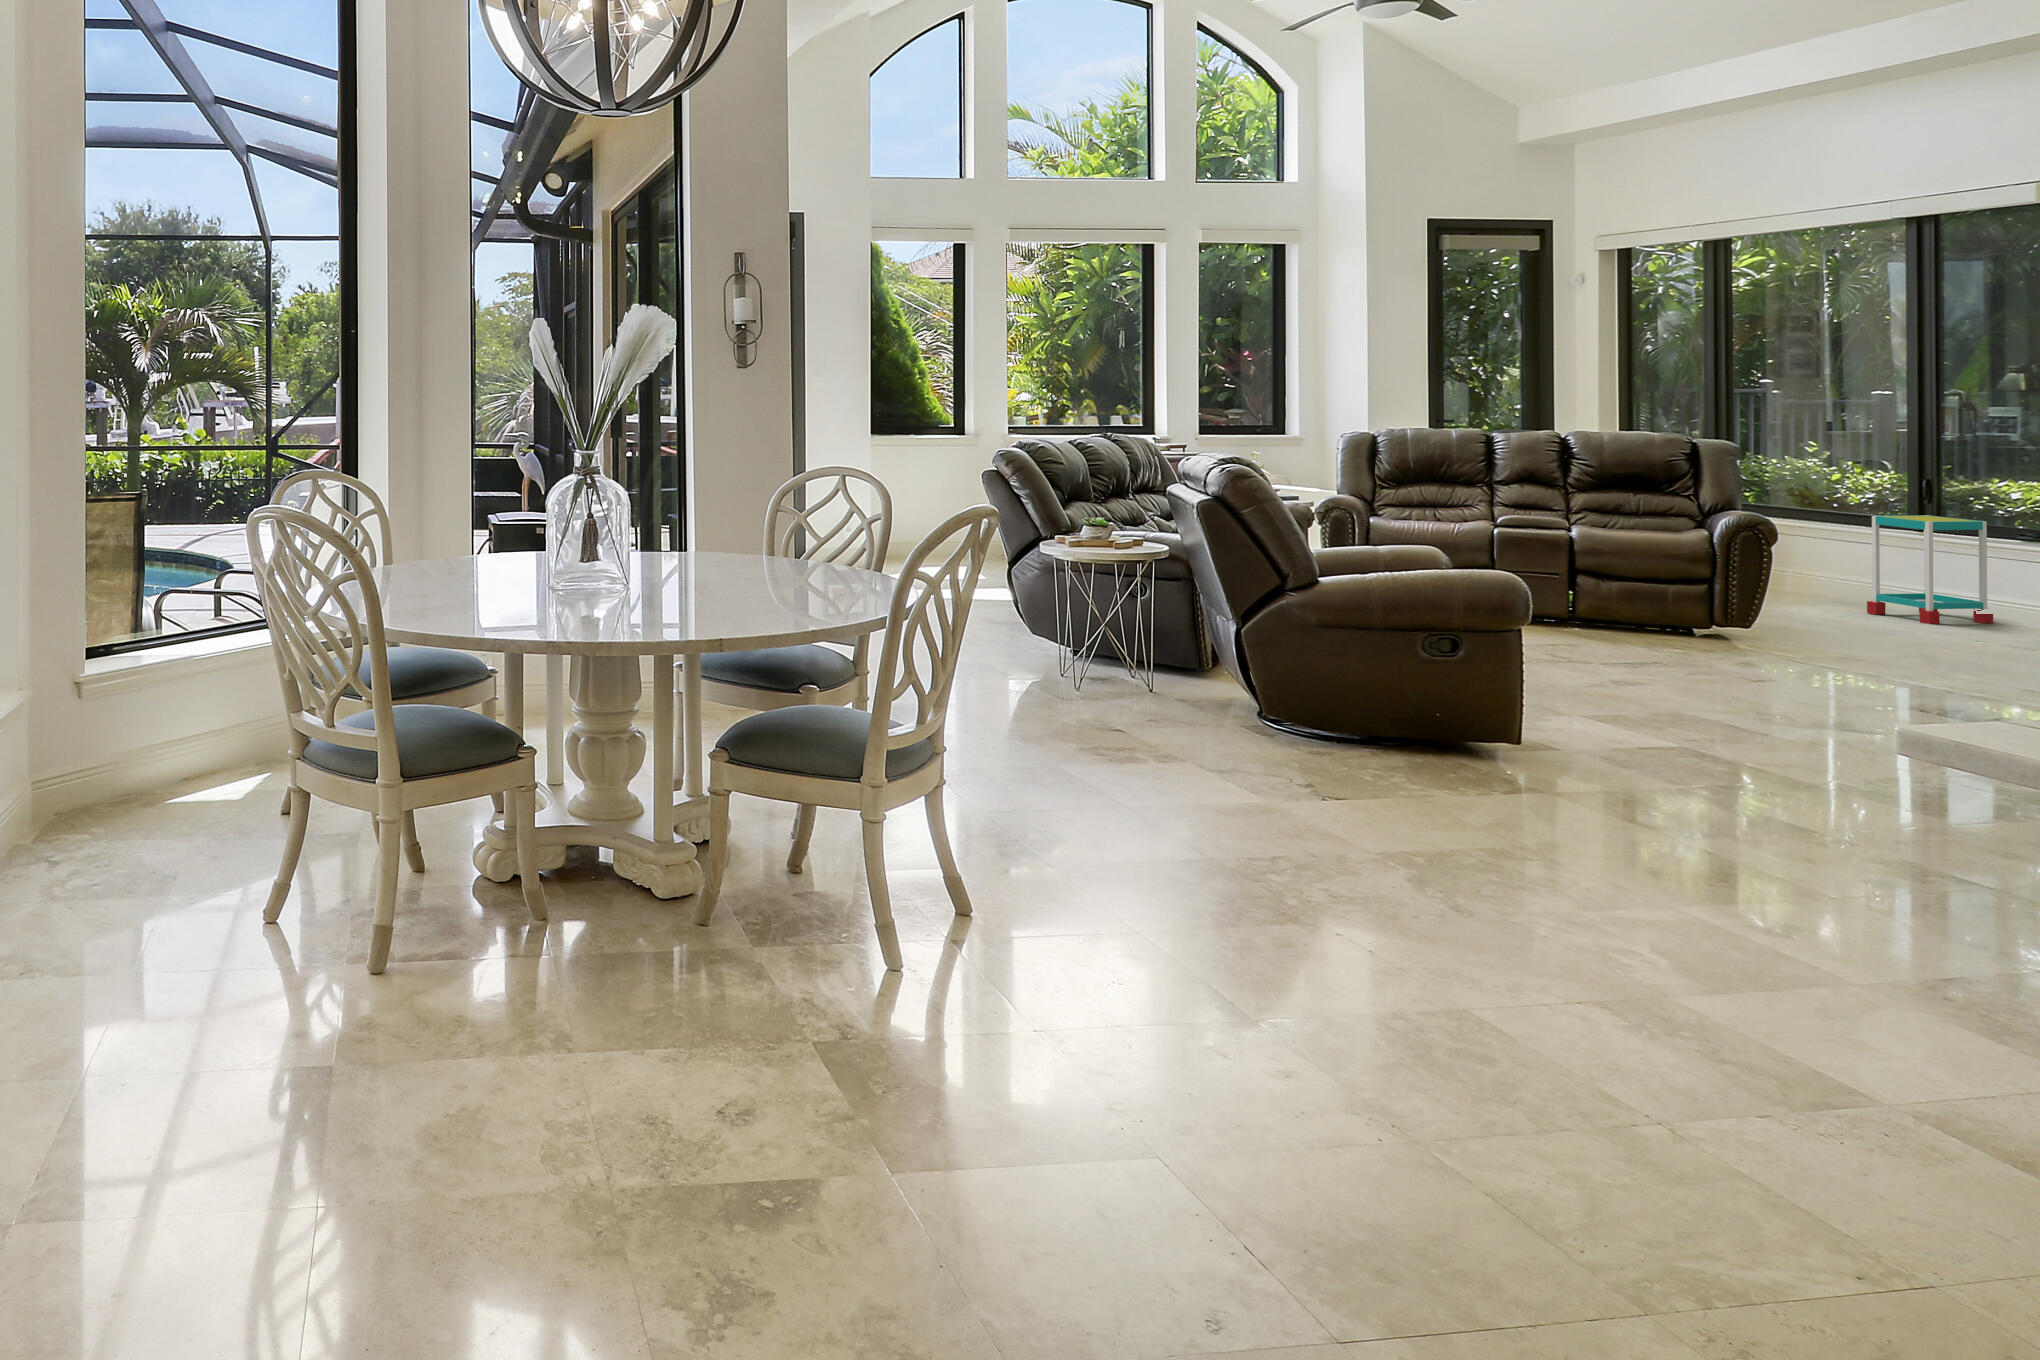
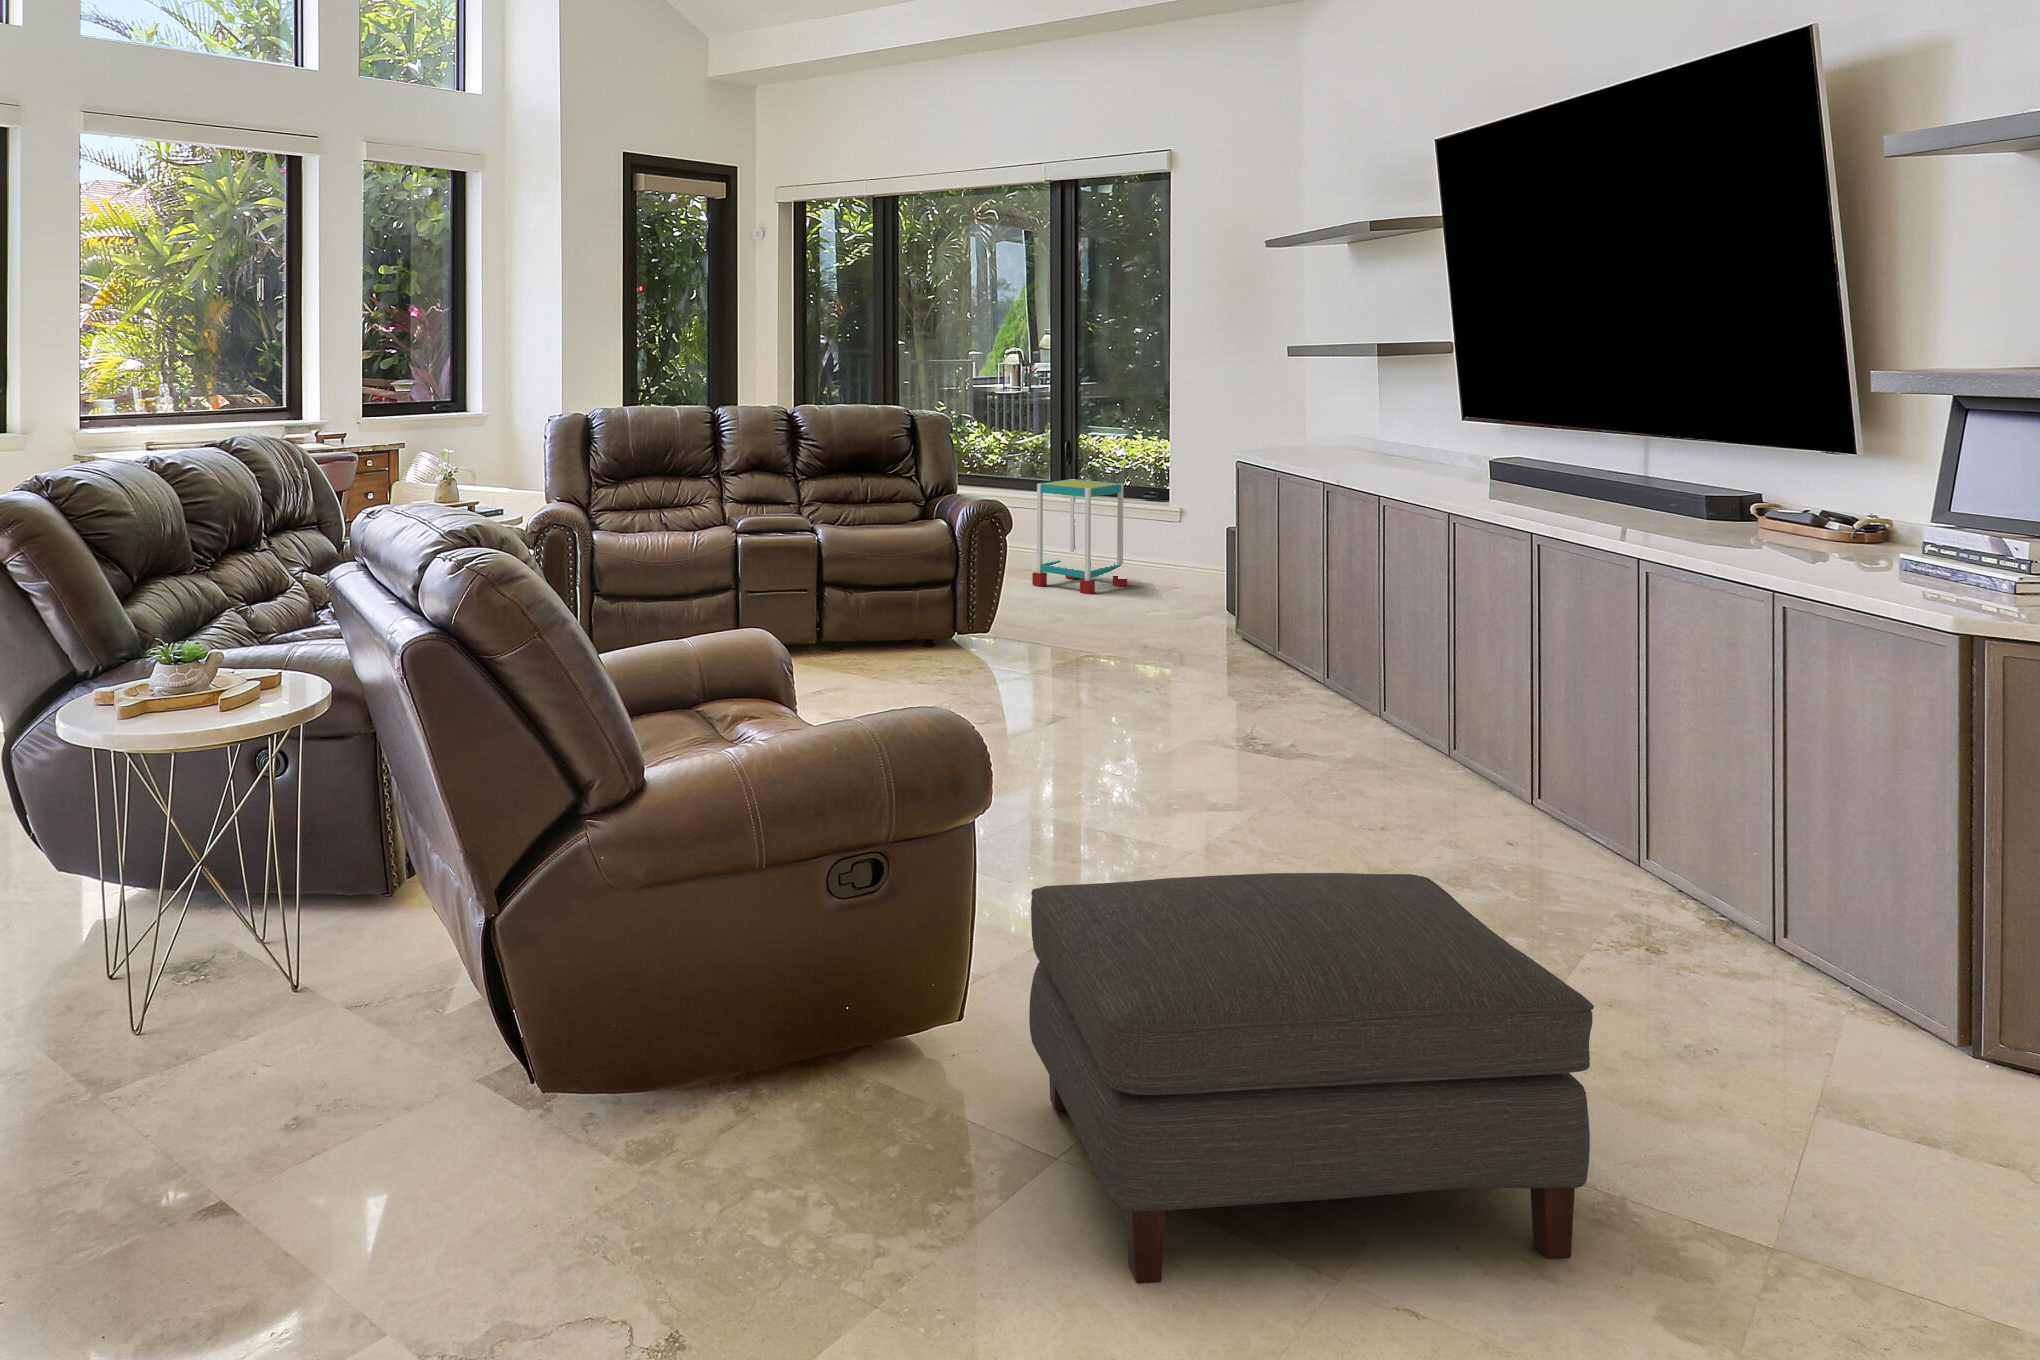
ottoman: none [1527,654,1834,841] -> present [1029,873,1594,1284]

